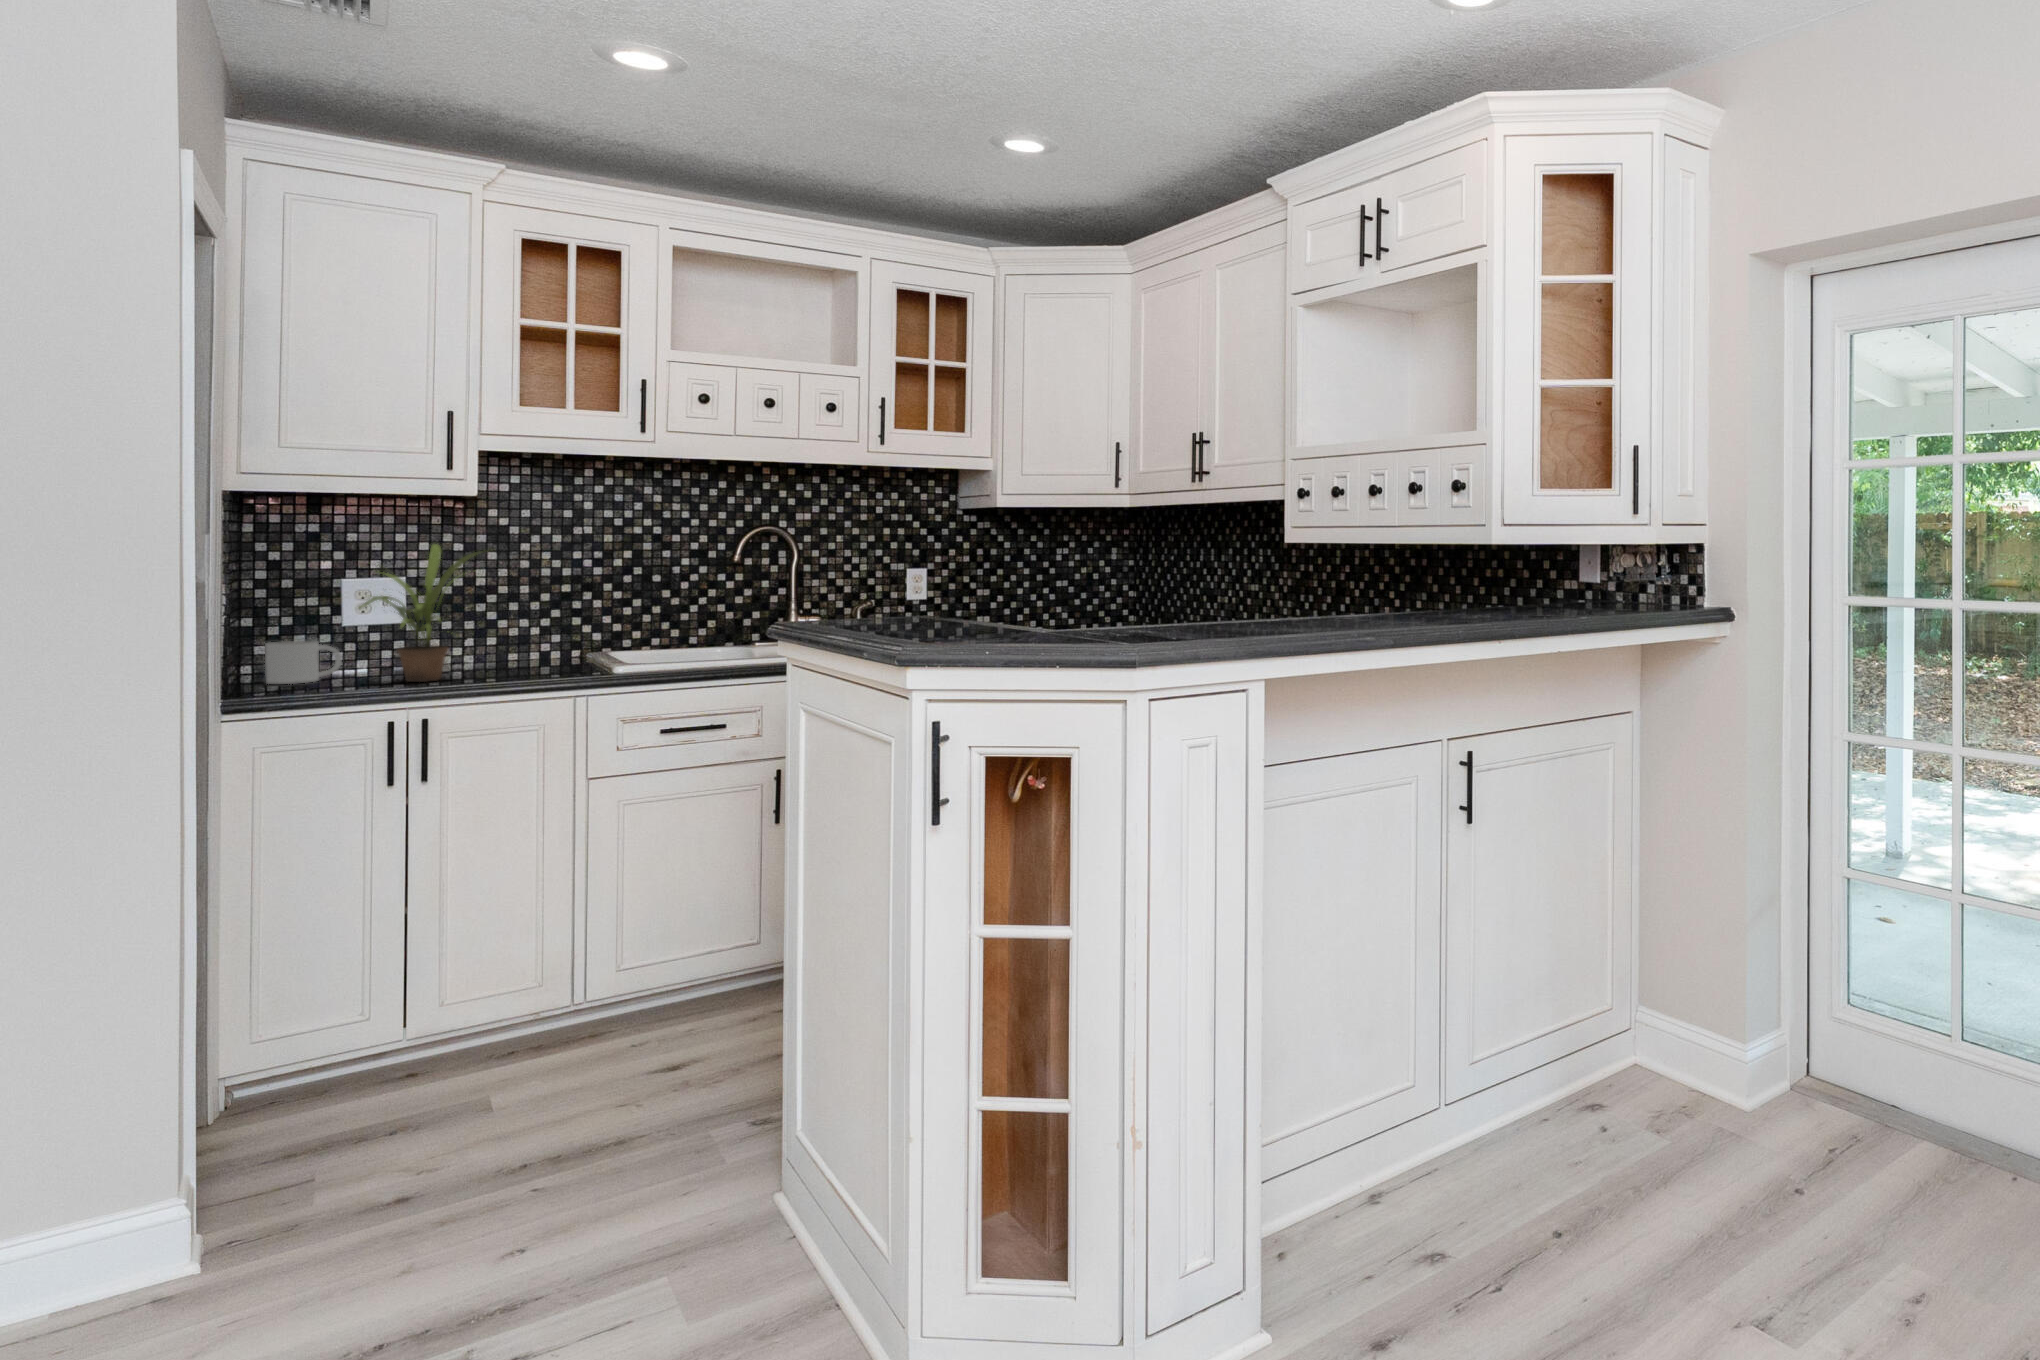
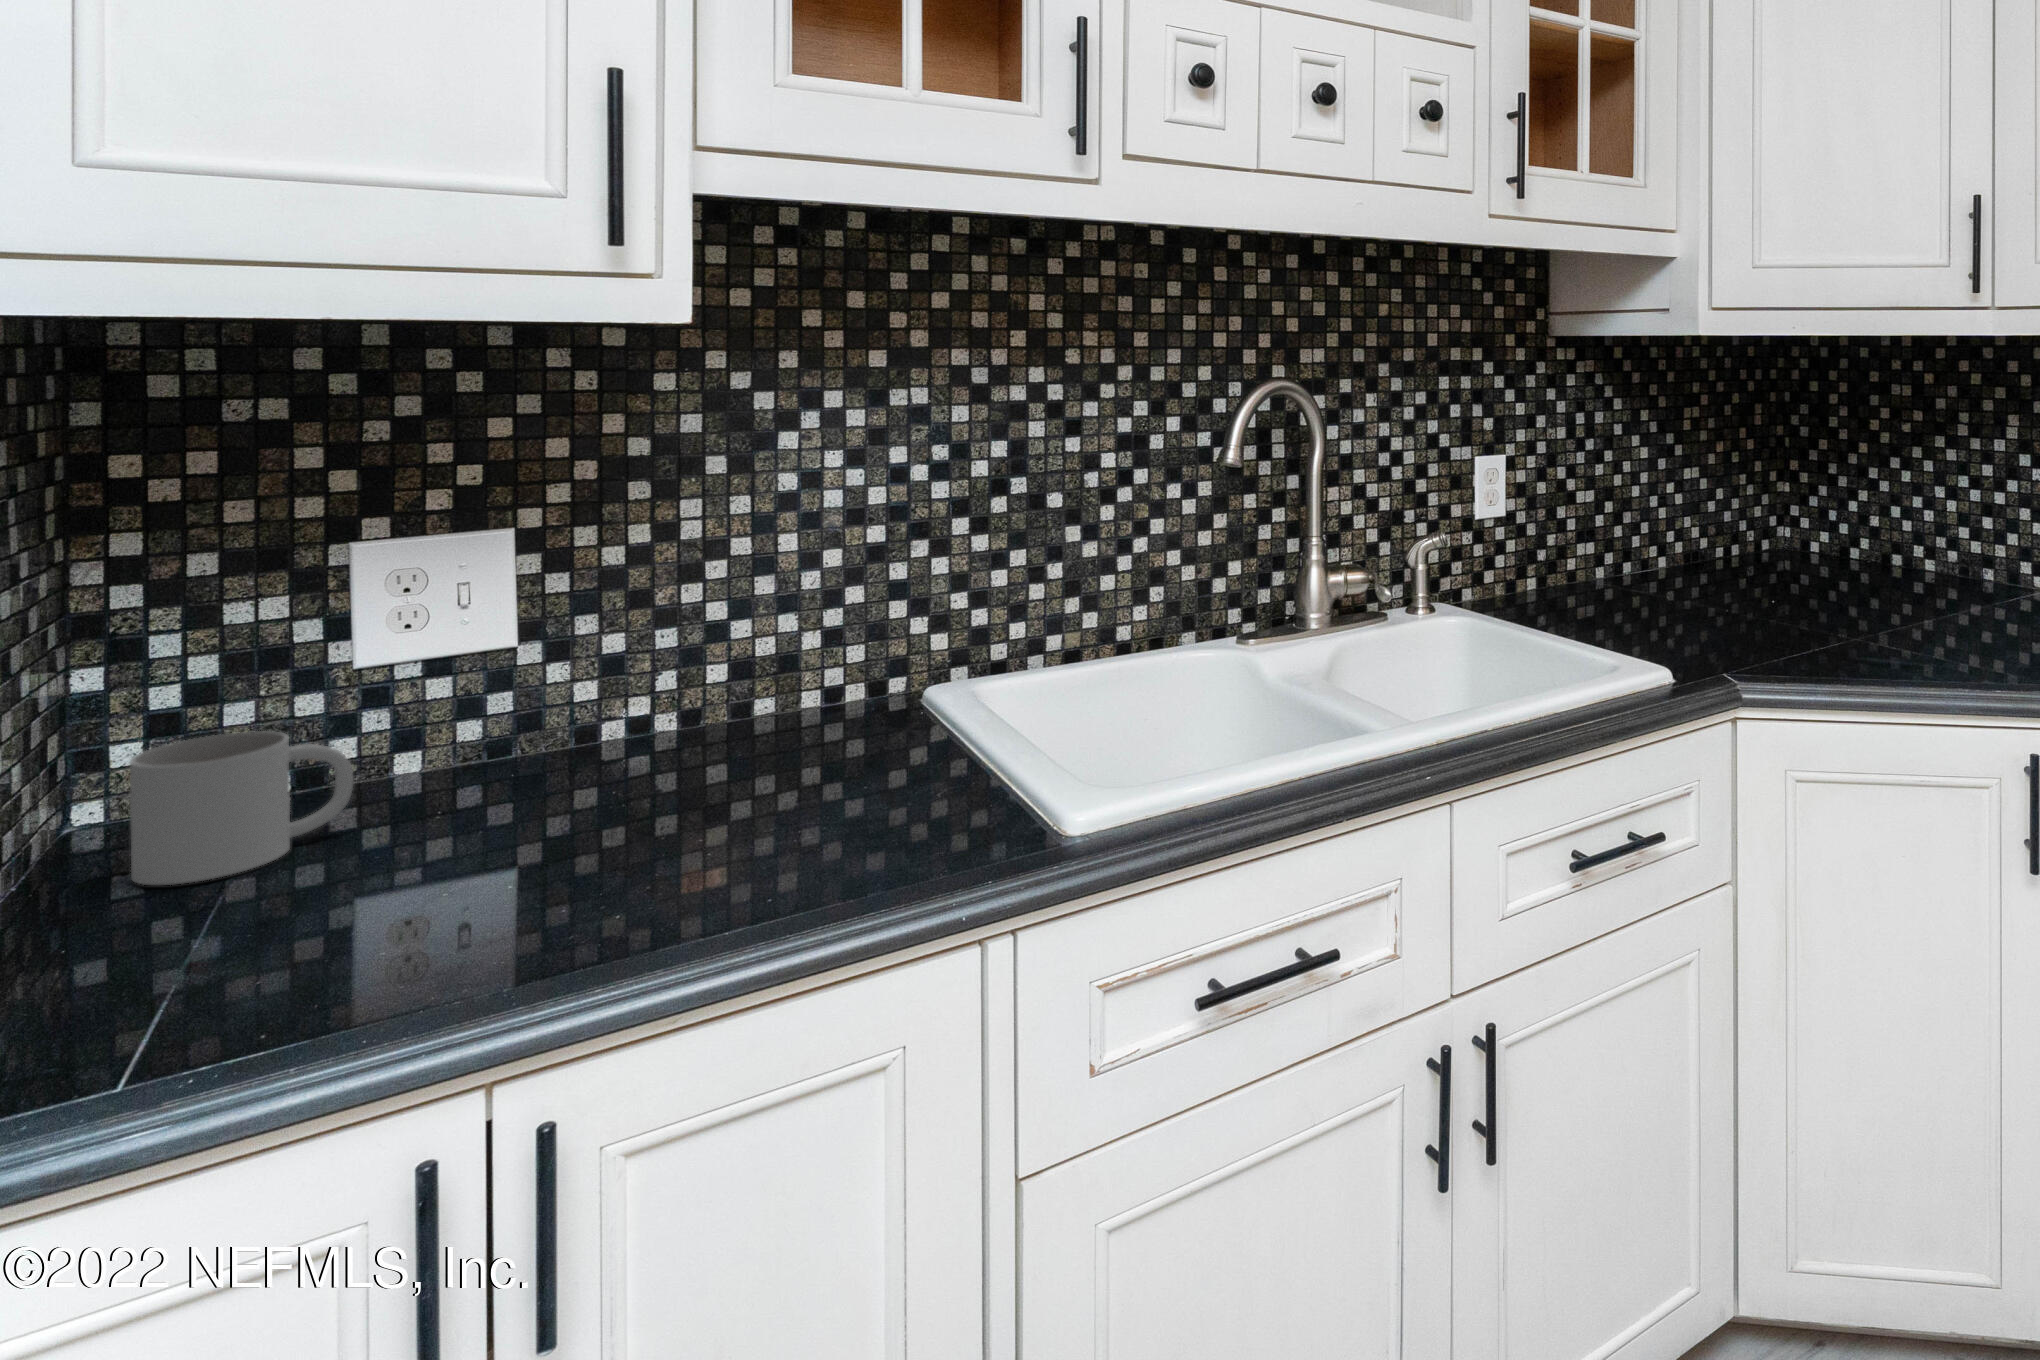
potted plant: present [361,544,478,682] -> none [405,447,783,859]

